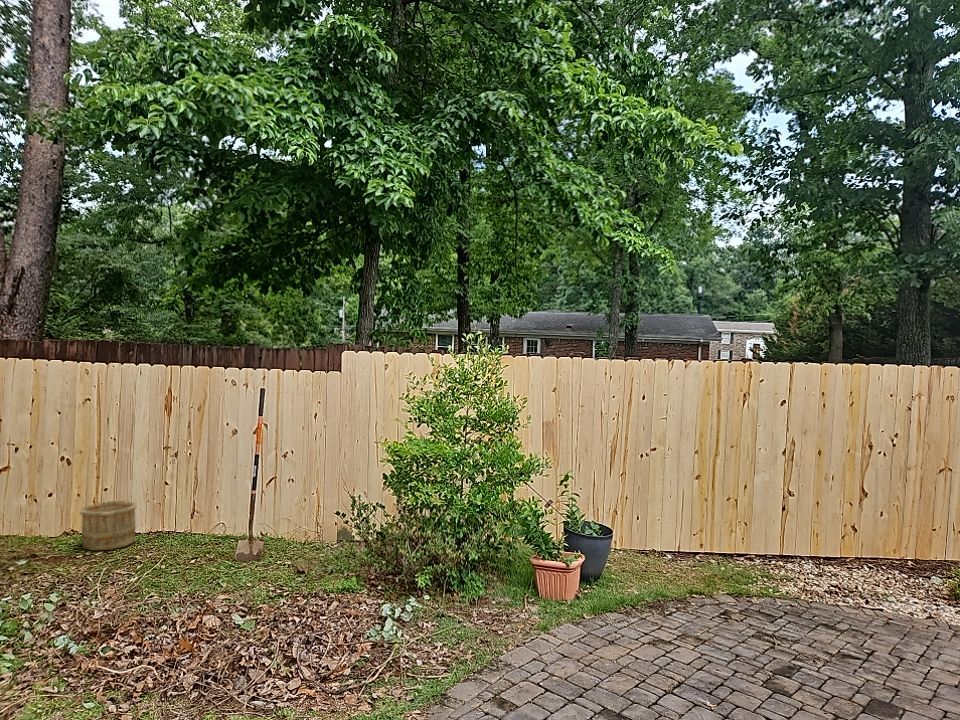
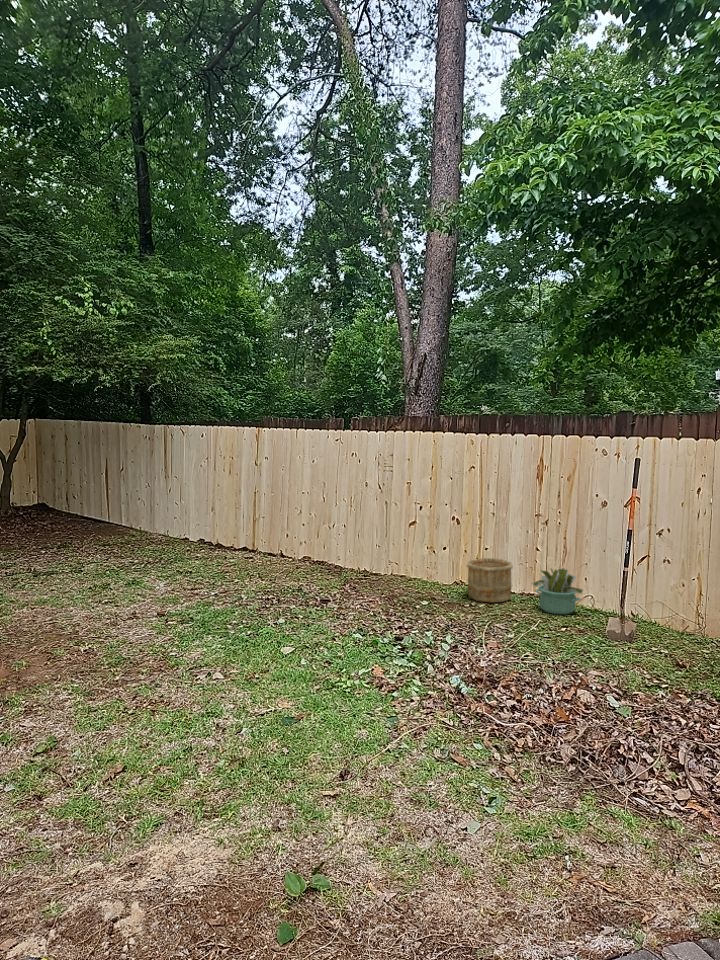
decorative plant: none [157,501,213,549] -> present [532,569,583,615]

